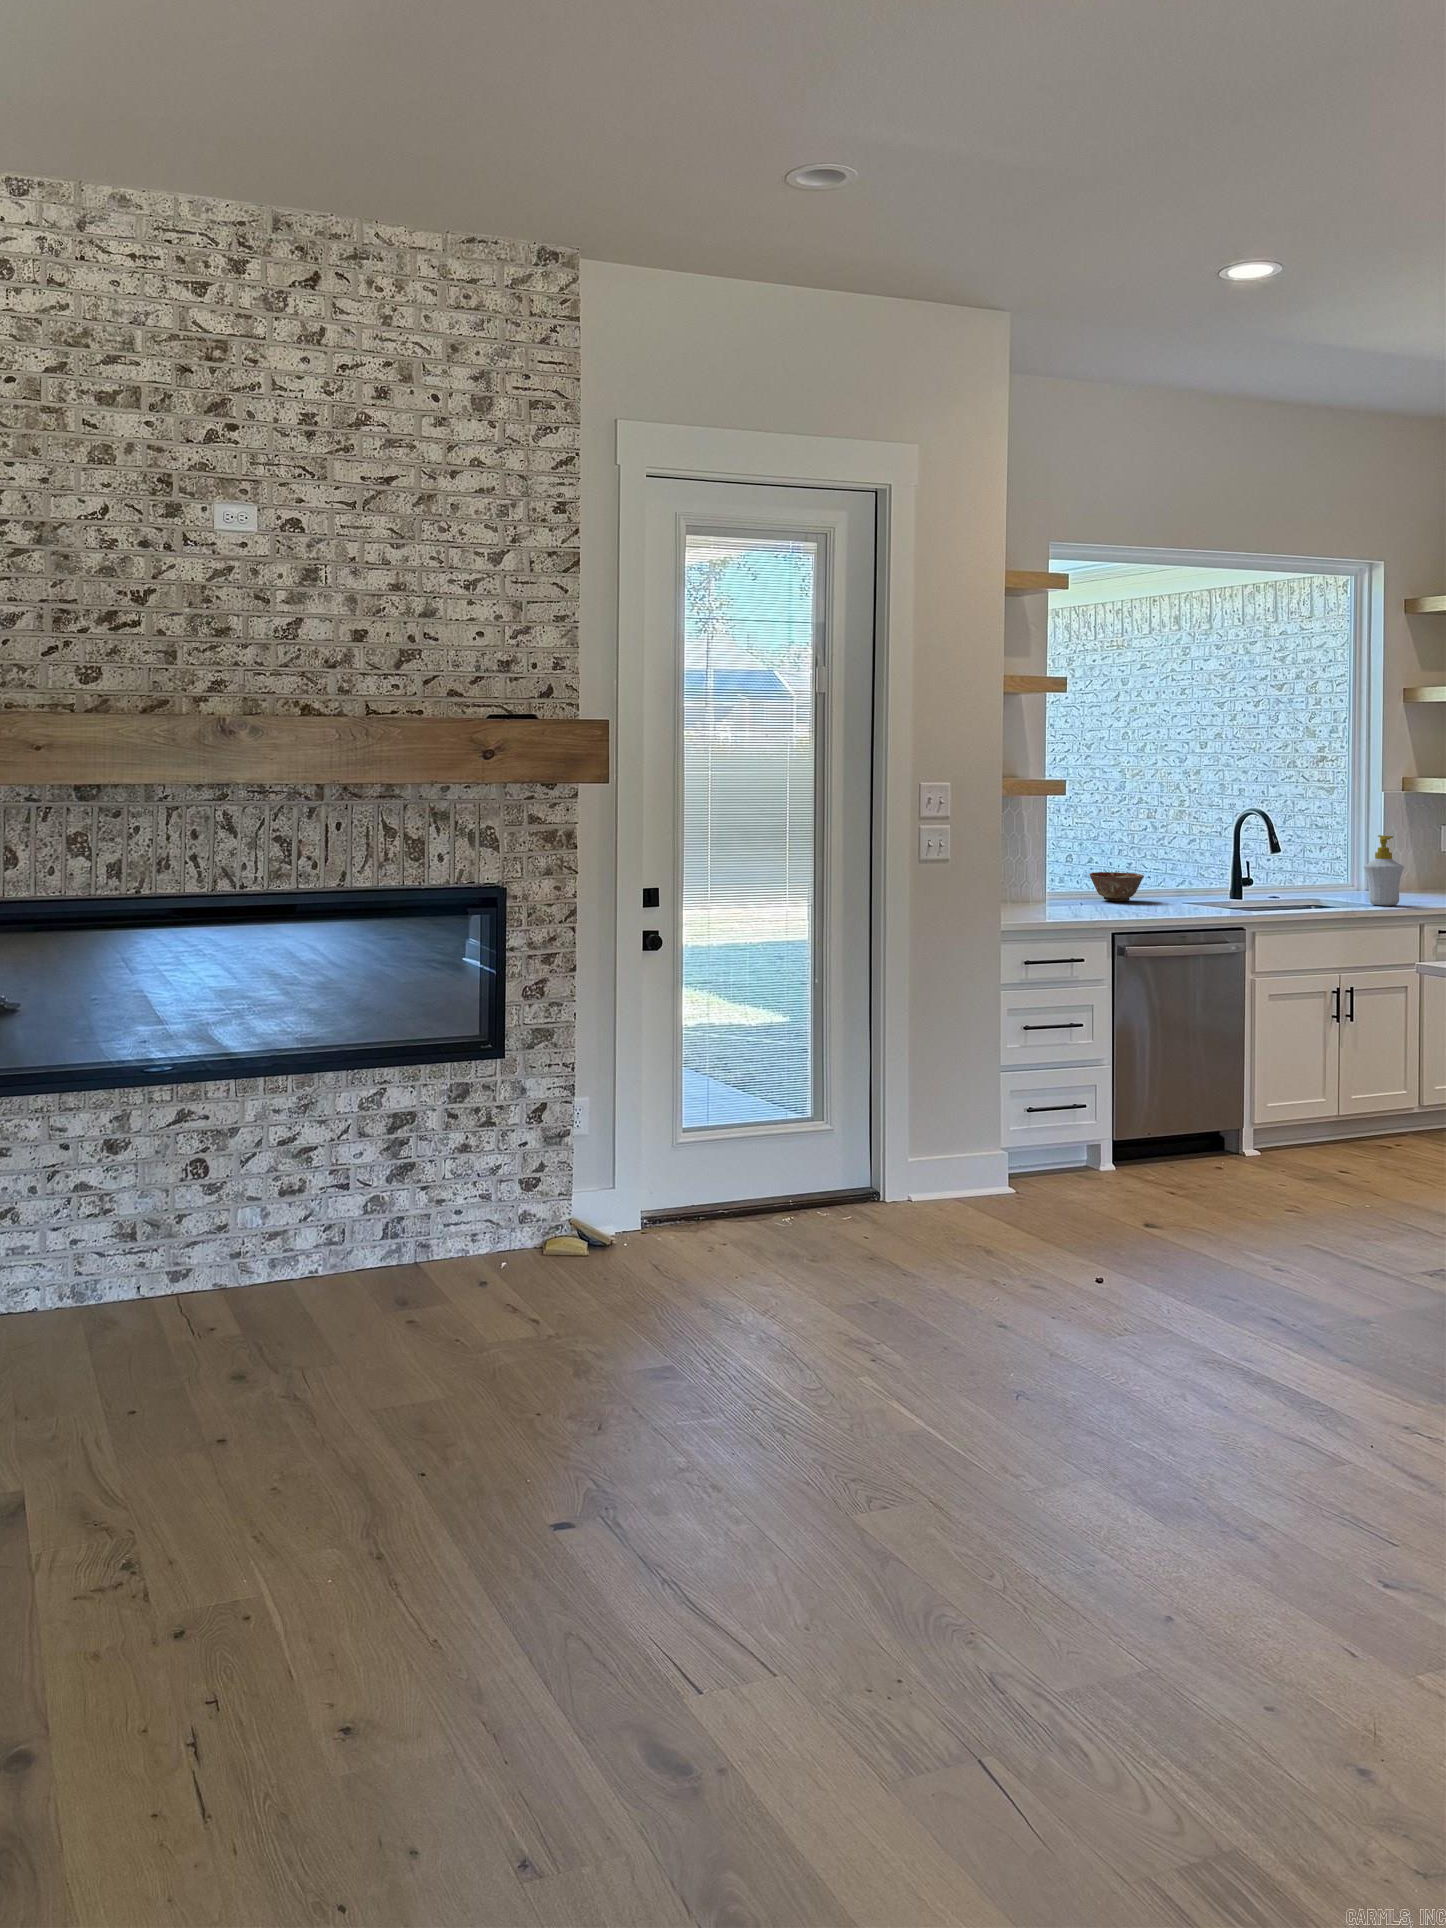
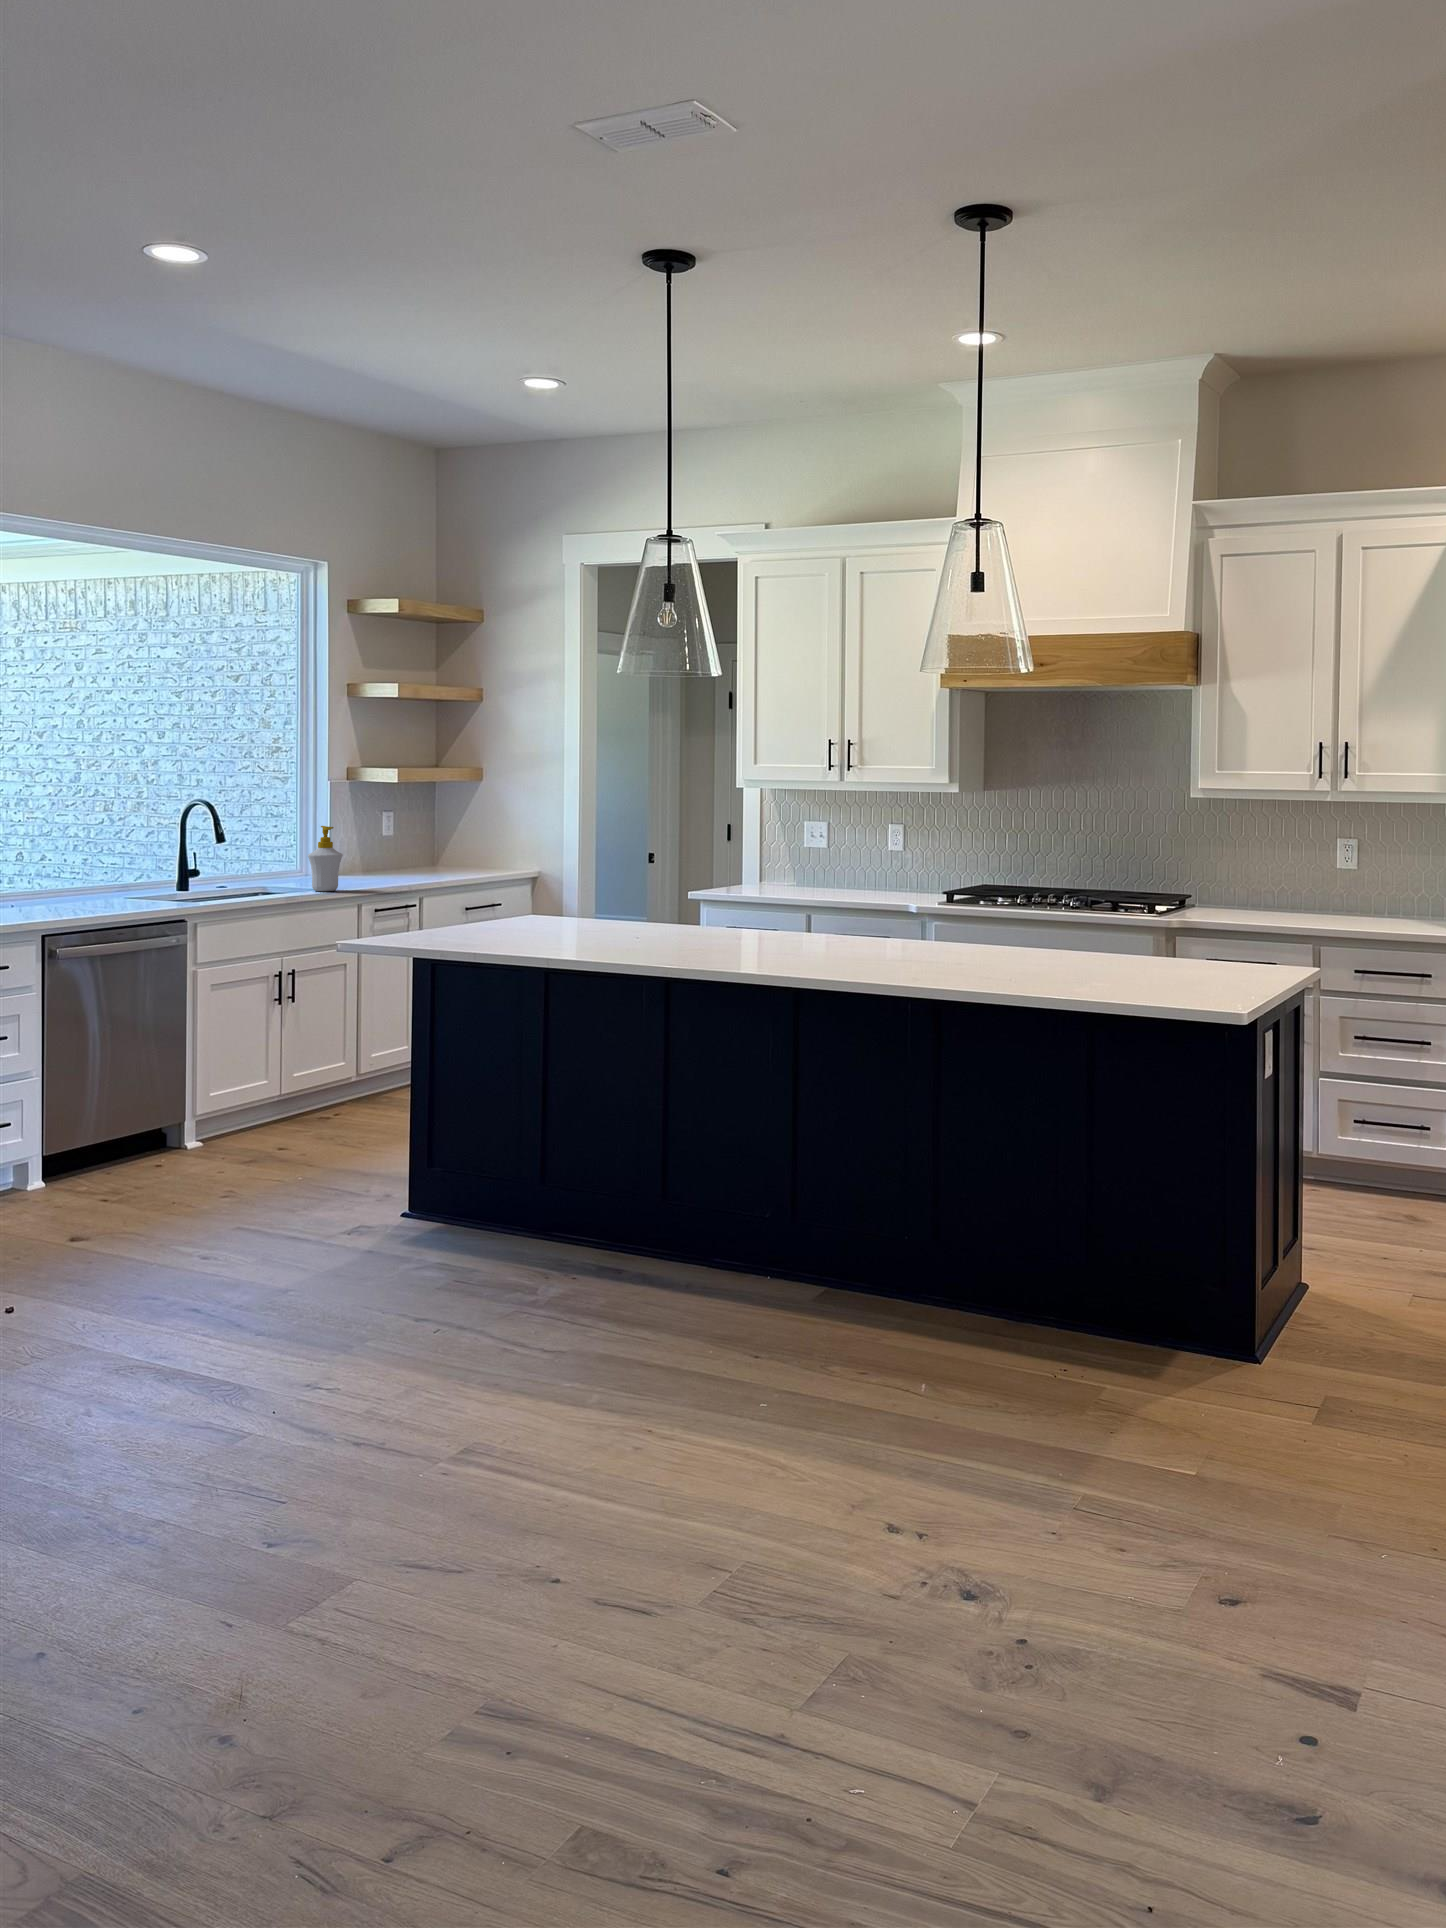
ceramic bowl: present [1089,872,1144,901] -> none [32,869,92,900]

